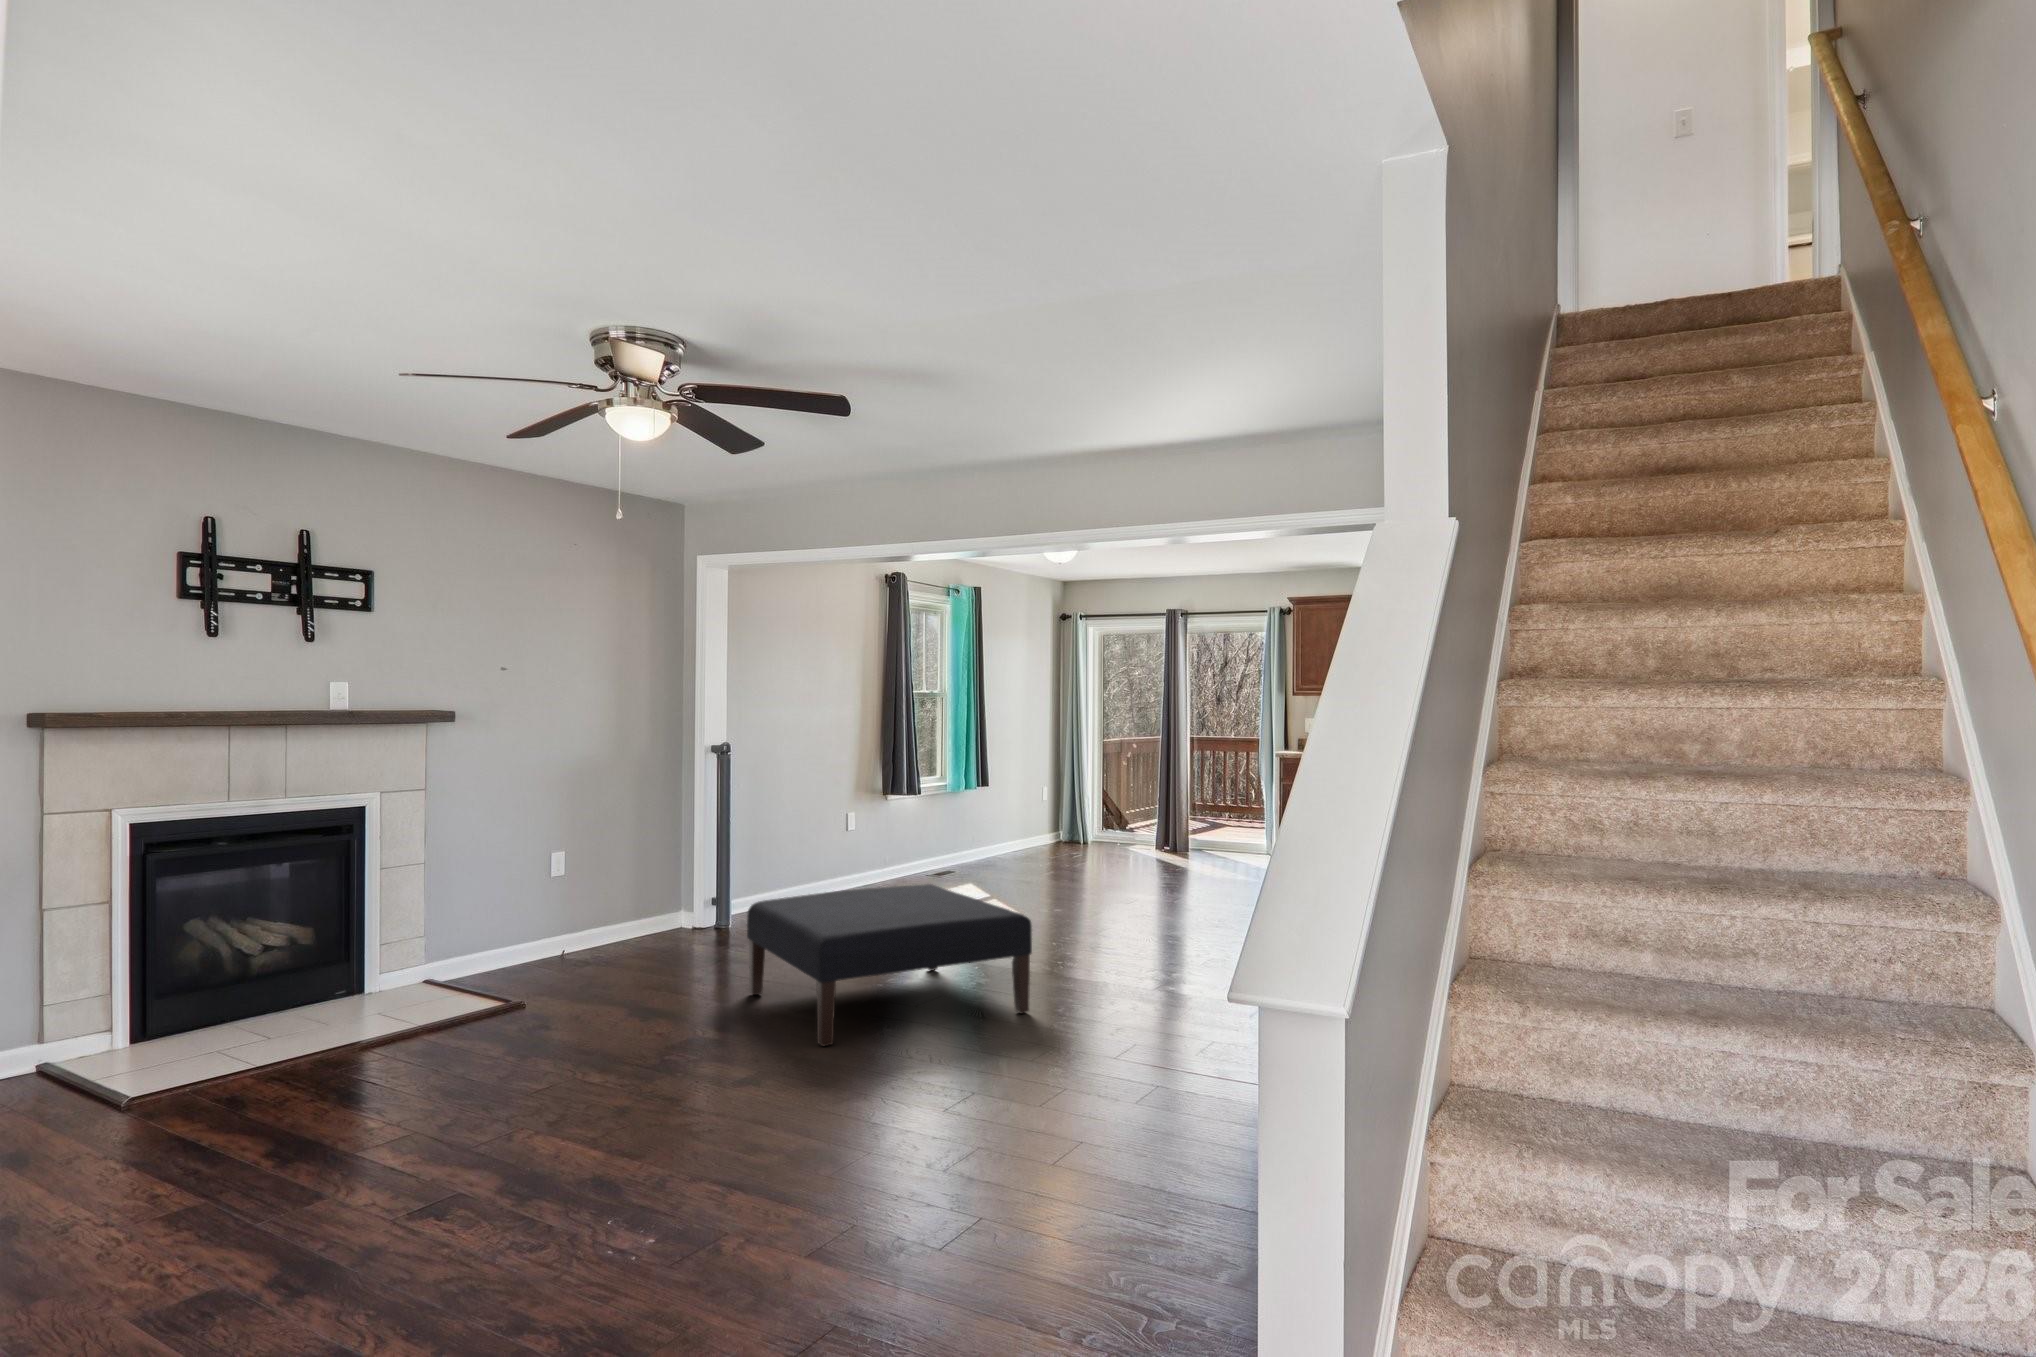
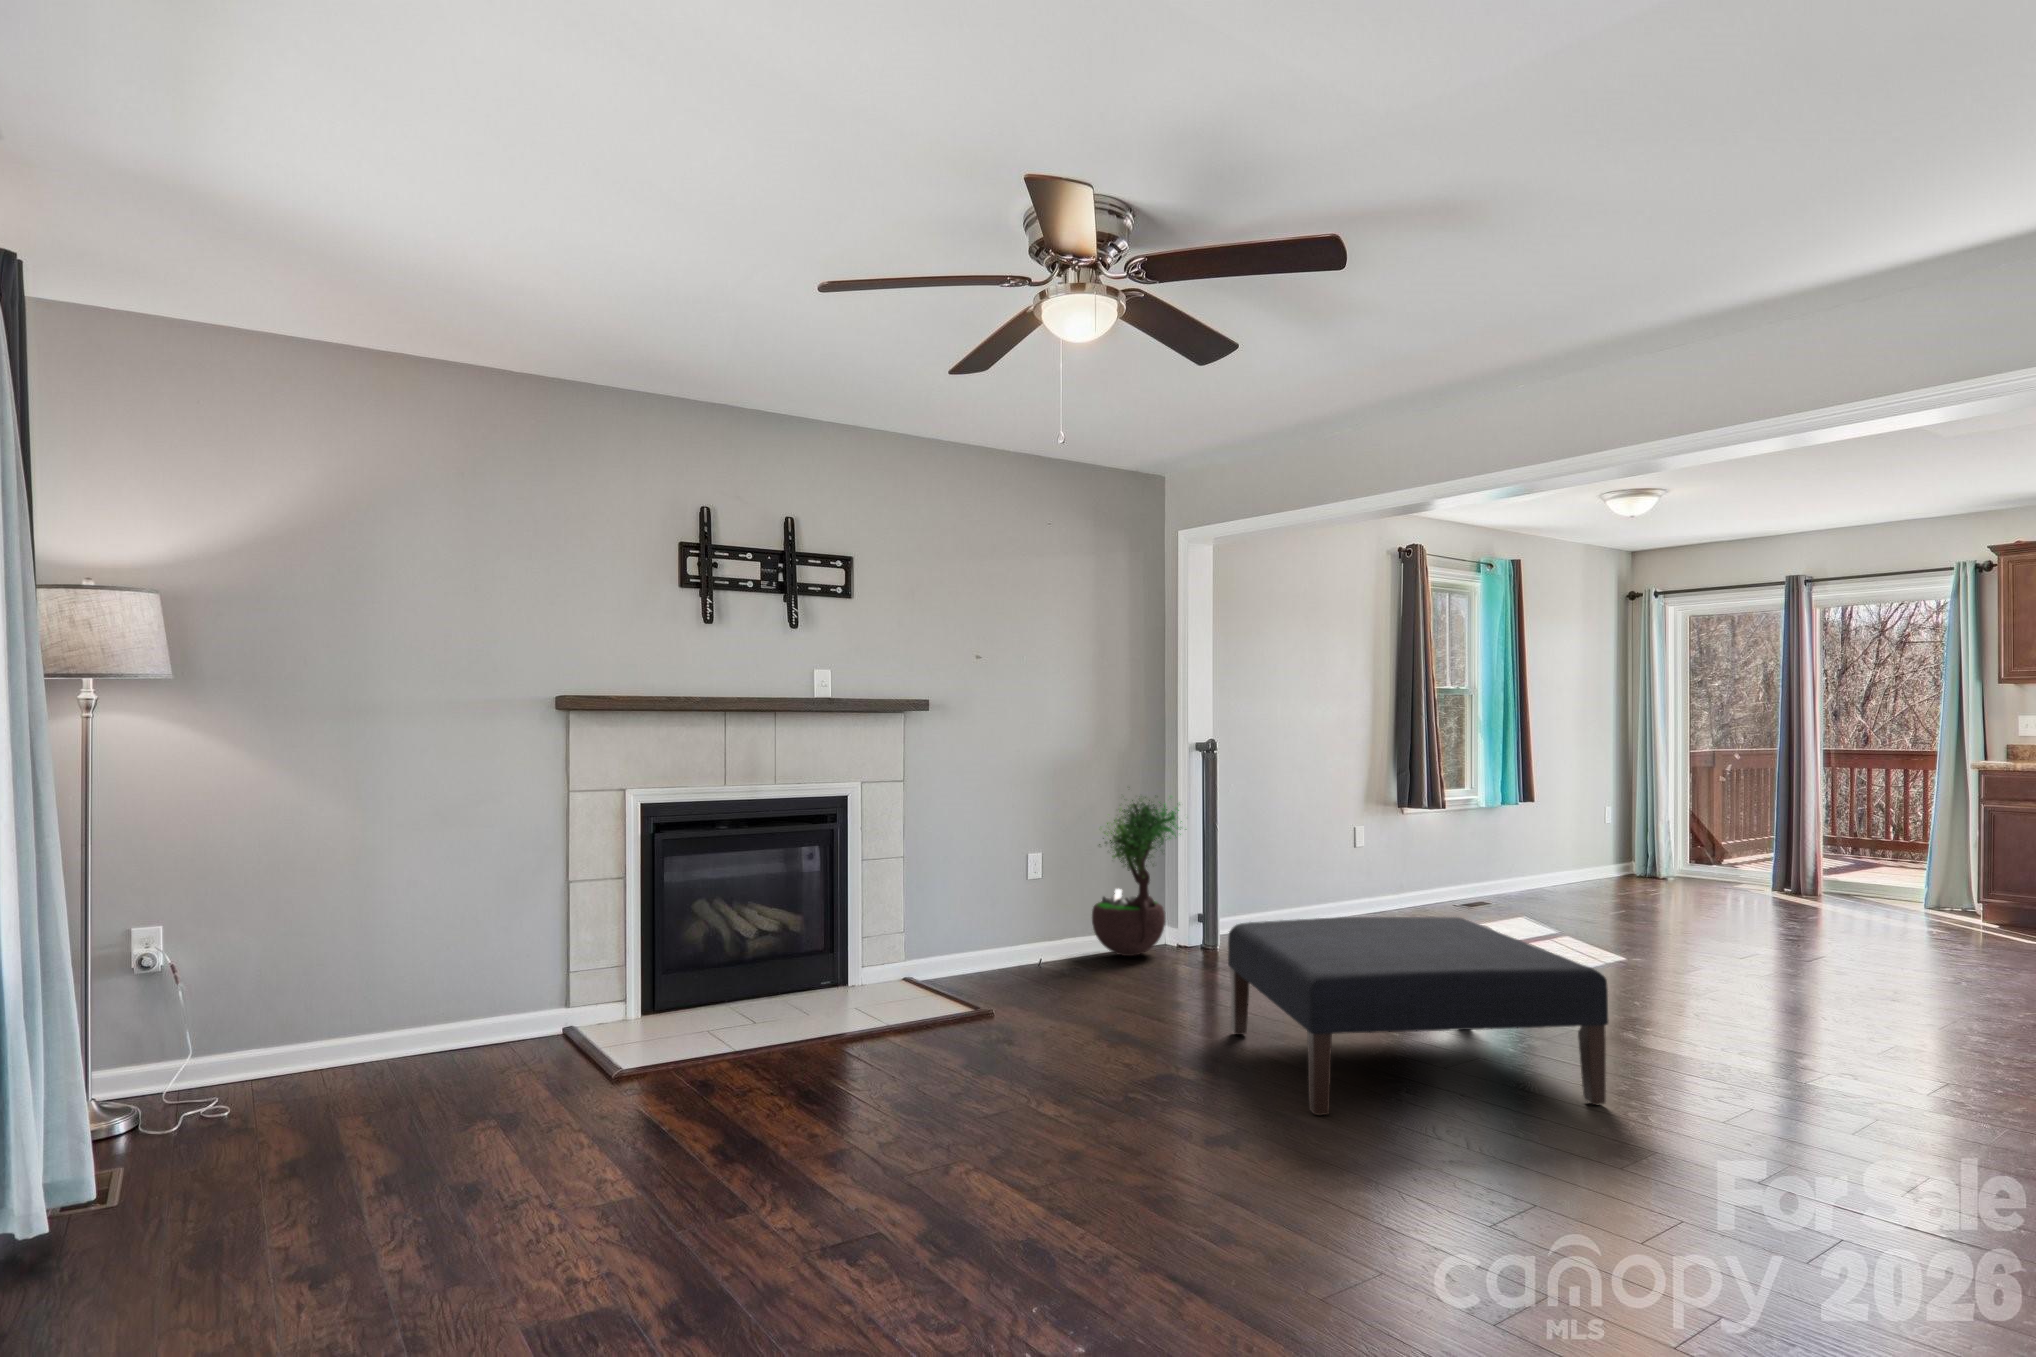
potted tree: none [613,787,705,941] -> present [1092,797,1186,956]

